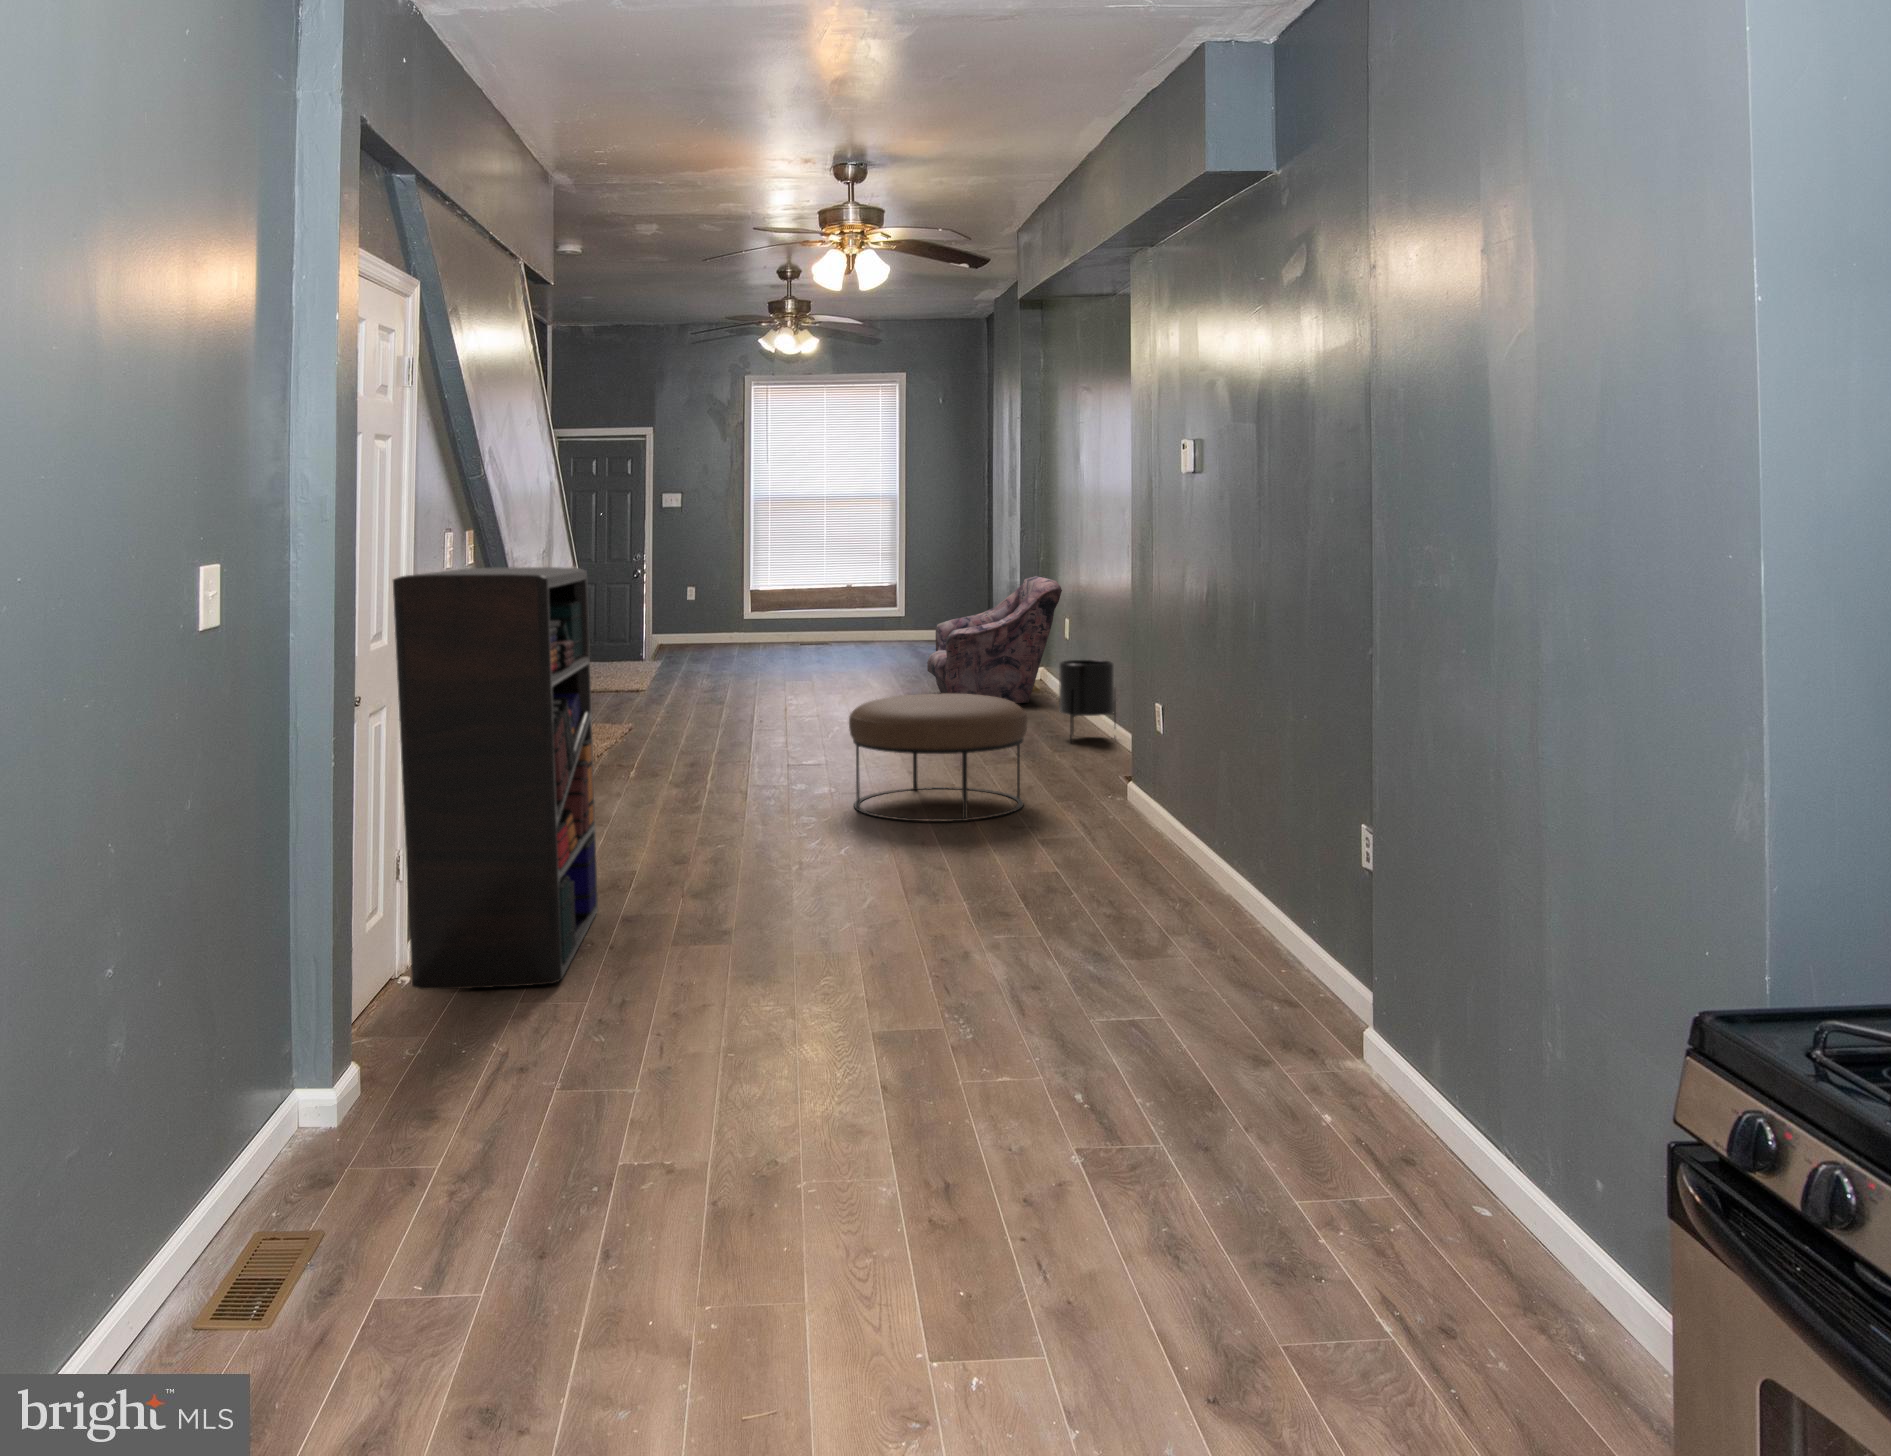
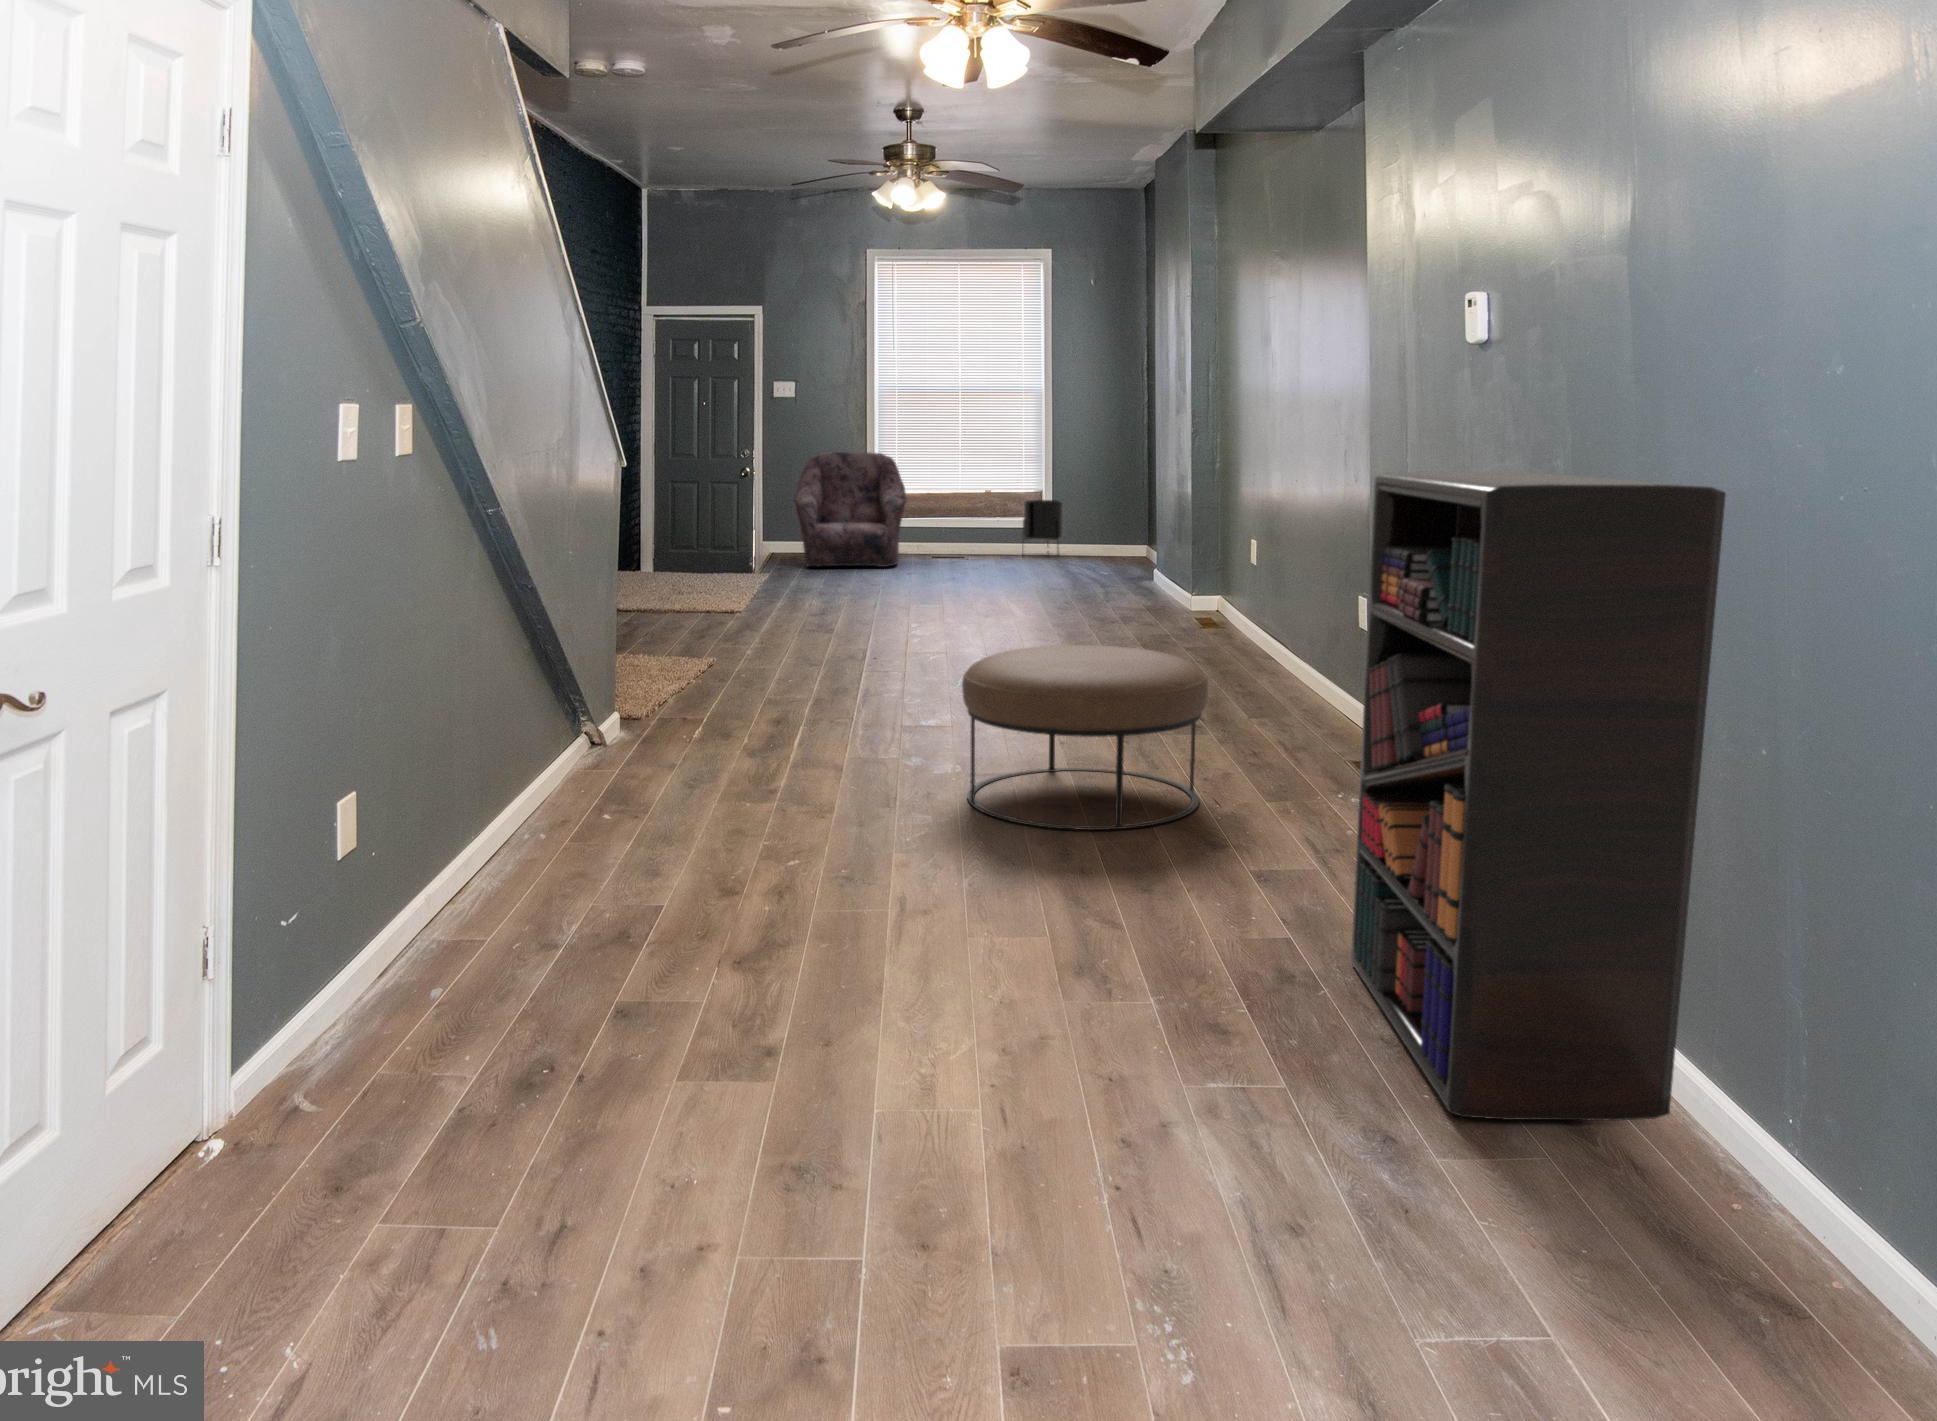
bookshelf: present [393,567,598,989] -> present [1351,472,1726,1121]
armchair: present [927,576,1062,703] -> present [794,452,907,567]
planter: present [1059,660,1116,741] -> present [1023,500,1063,558]

